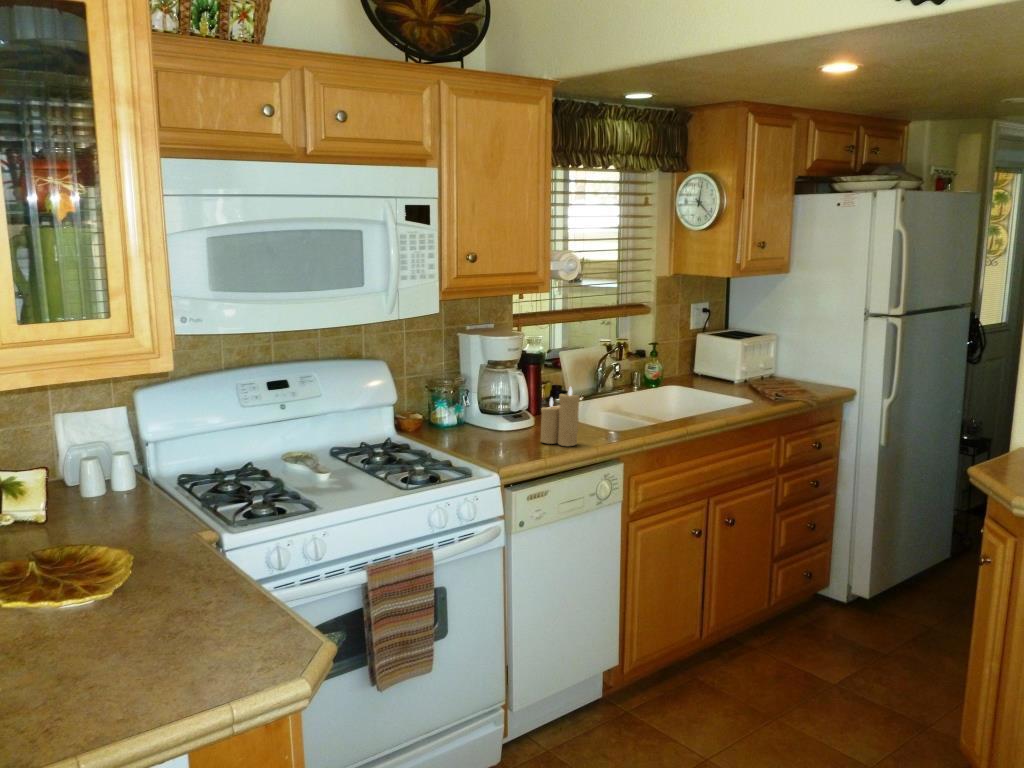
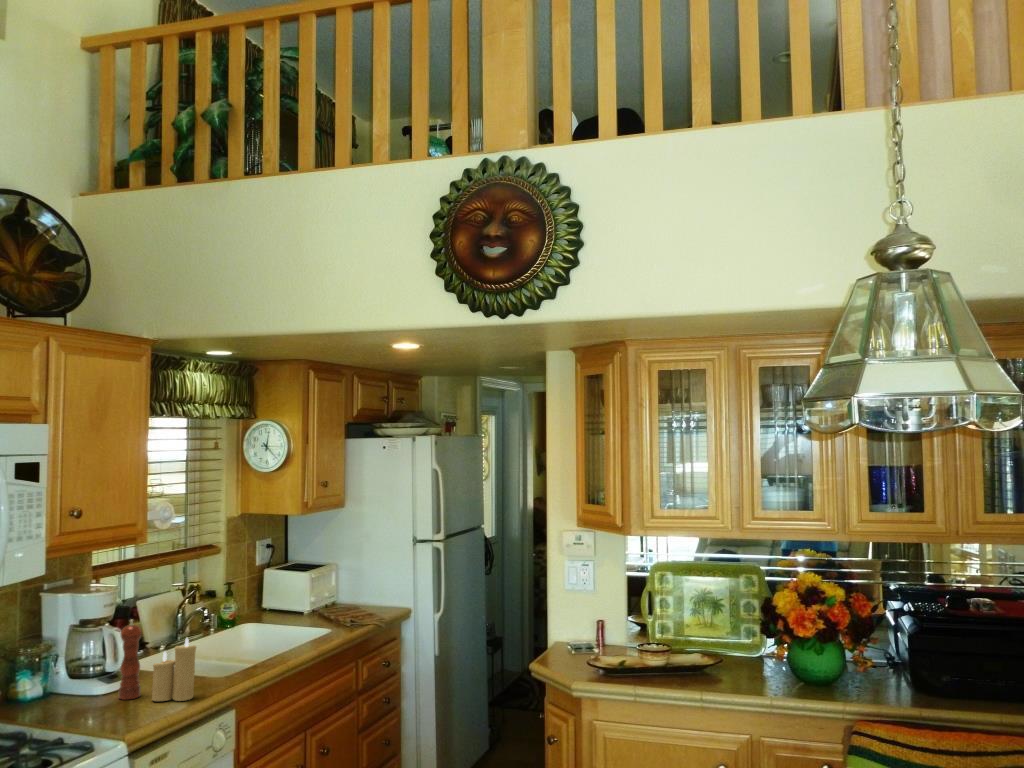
pepper mill: none [516,364,535,438] -> present [119,620,142,700]

